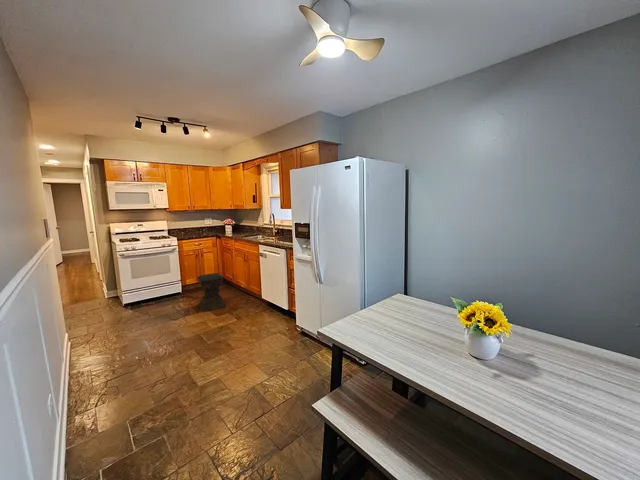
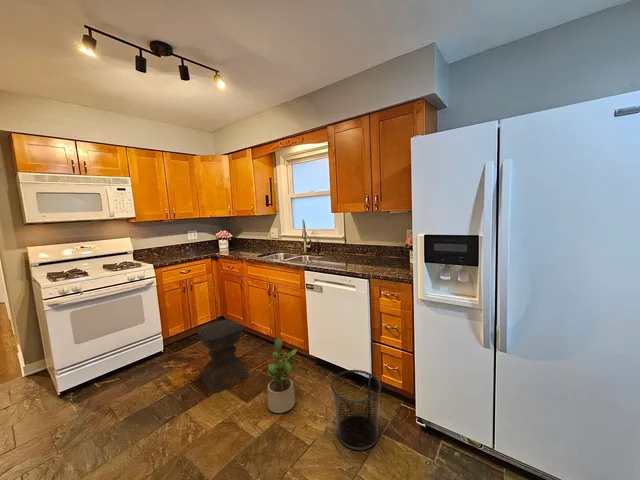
potted plant: none [228,280,247,321] -> present [268,339,297,413]
waste bin: none [253,299,280,336] -> present [331,370,381,450]

